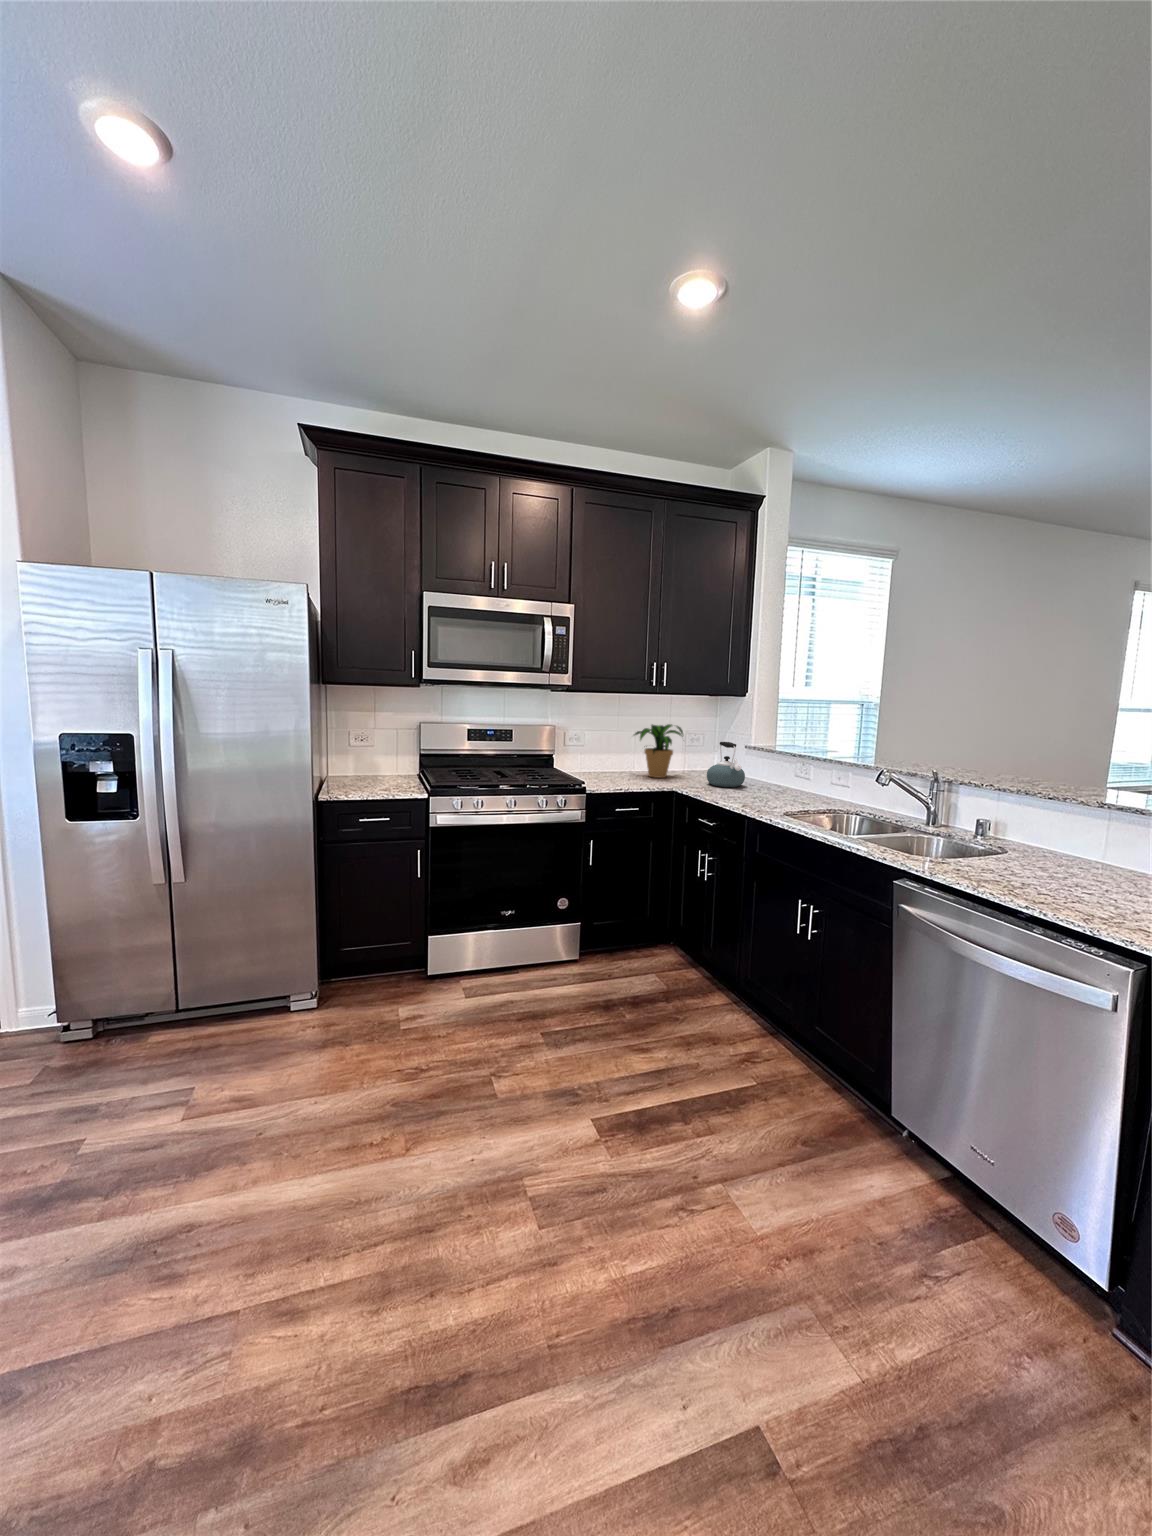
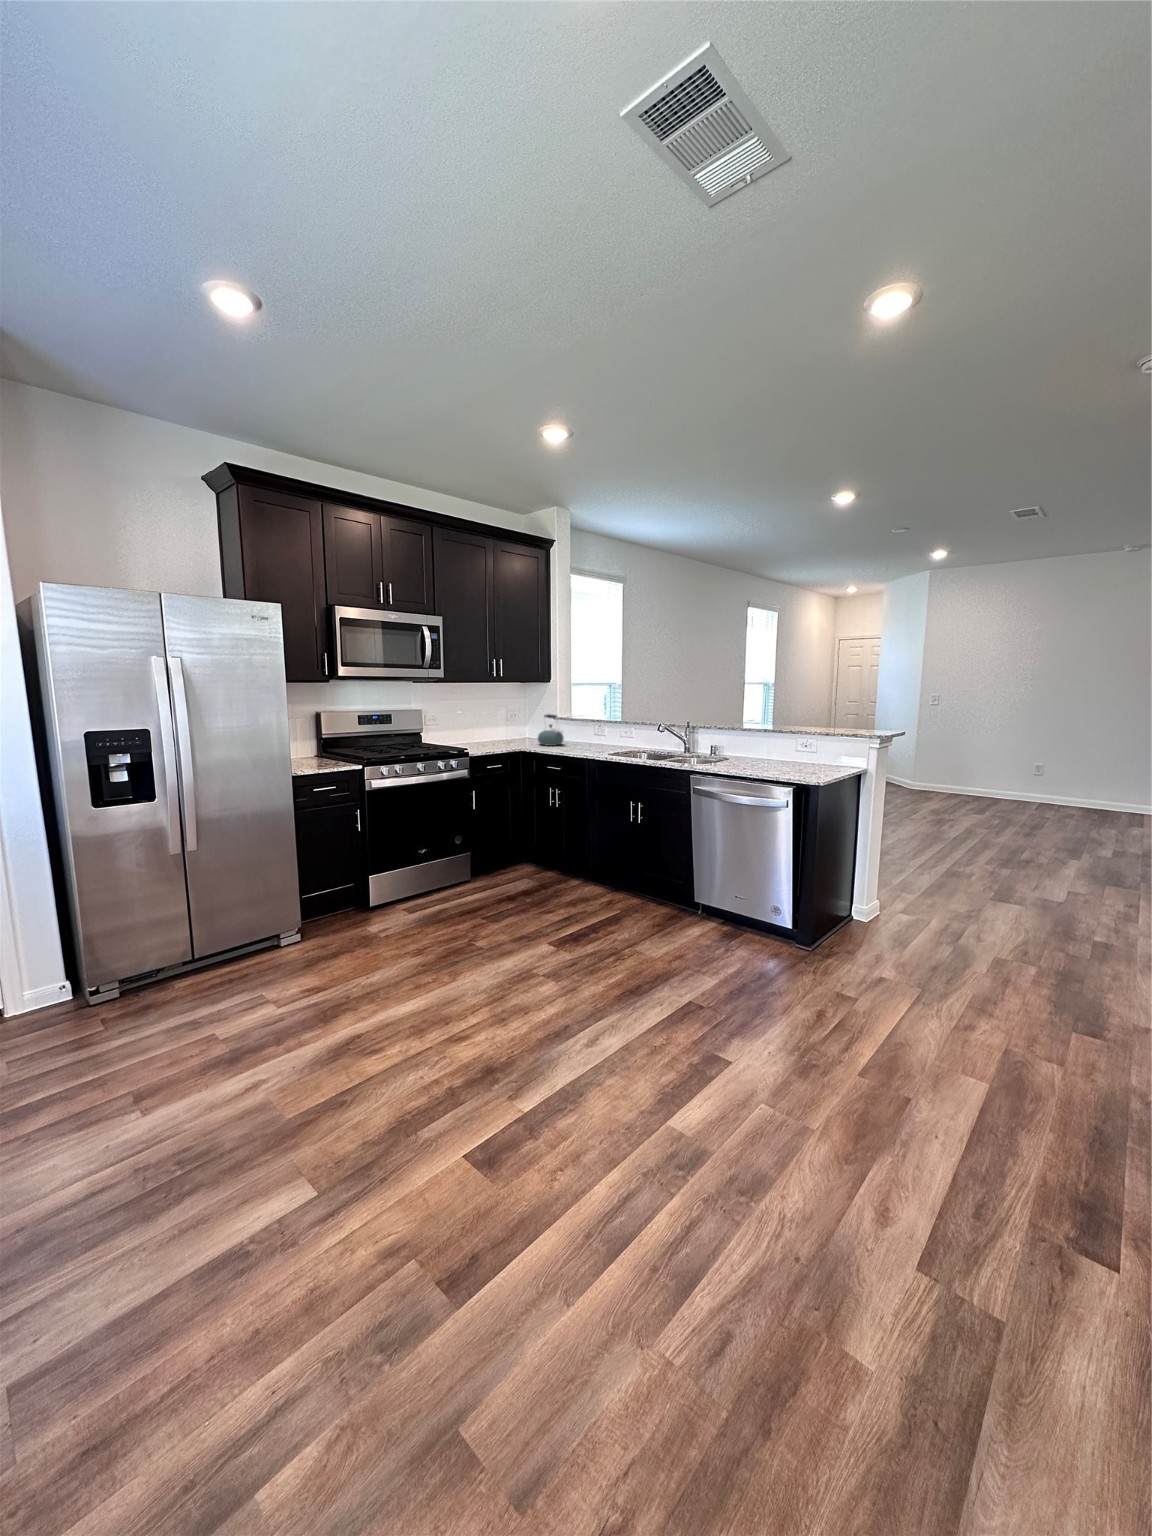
potted plant: present [634,724,683,778] -> none [476,705,517,744]

